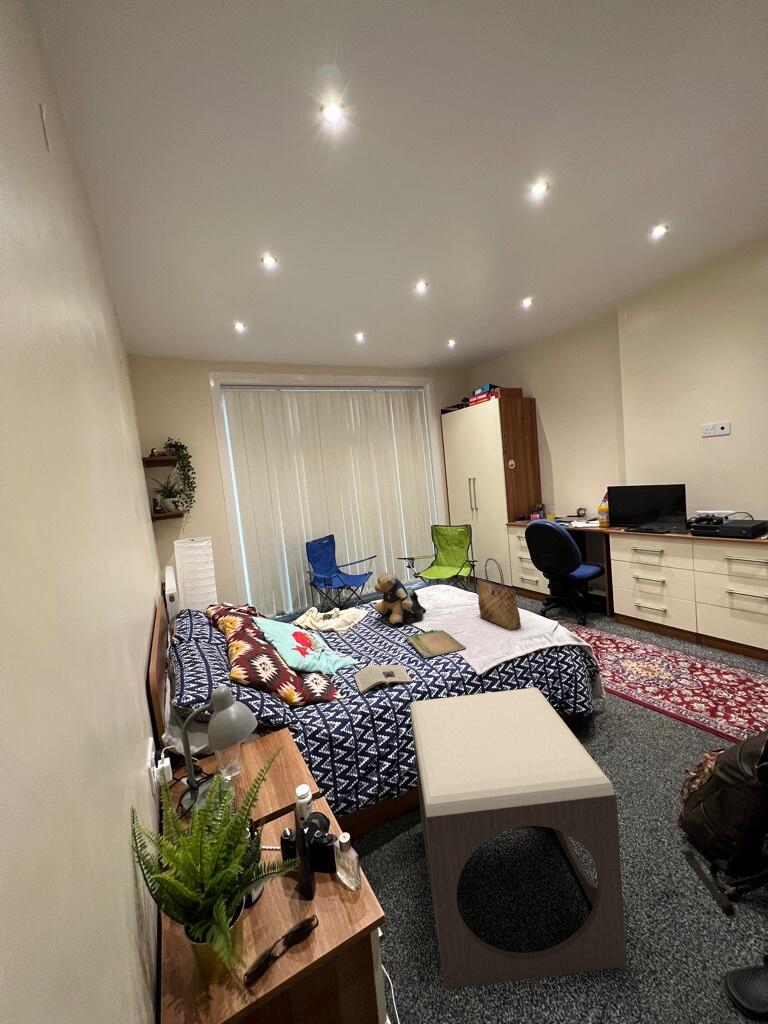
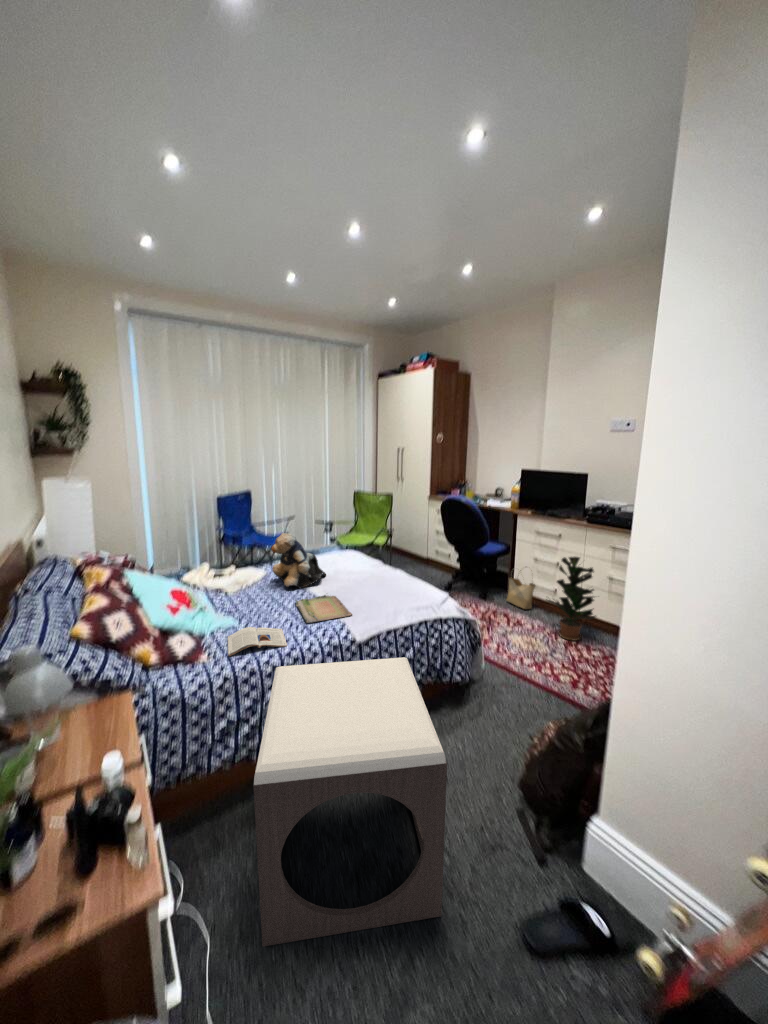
tote bag: present [477,558,521,630] -> none [376,527,412,600]
potted plant: none [657,572,722,664] -> present [546,557,596,641]
woven basket: none [608,587,641,633] -> present [507,577,535,609]

